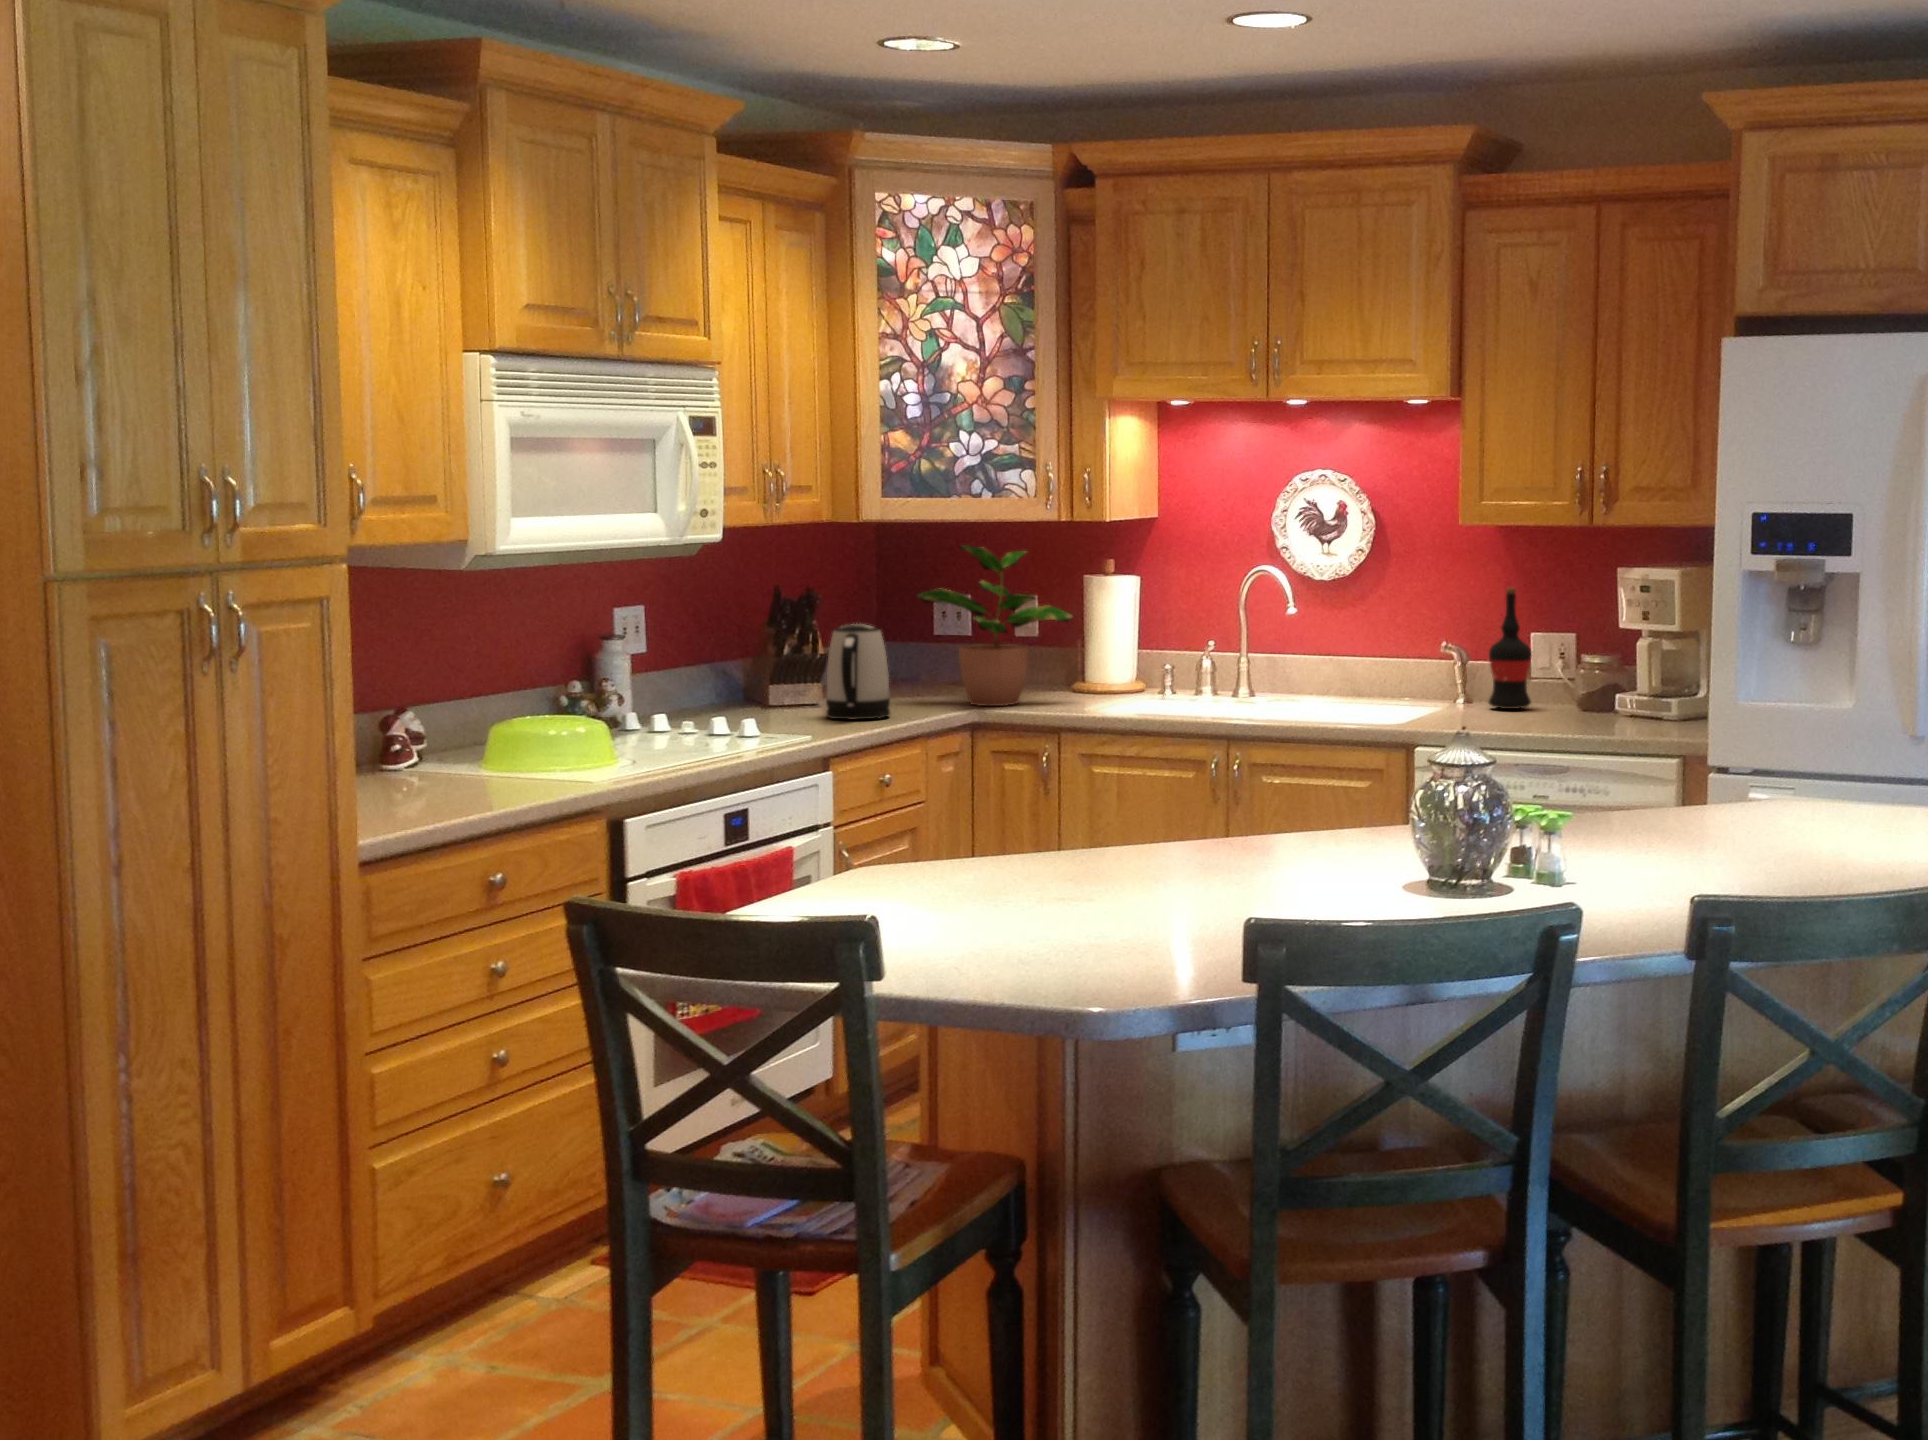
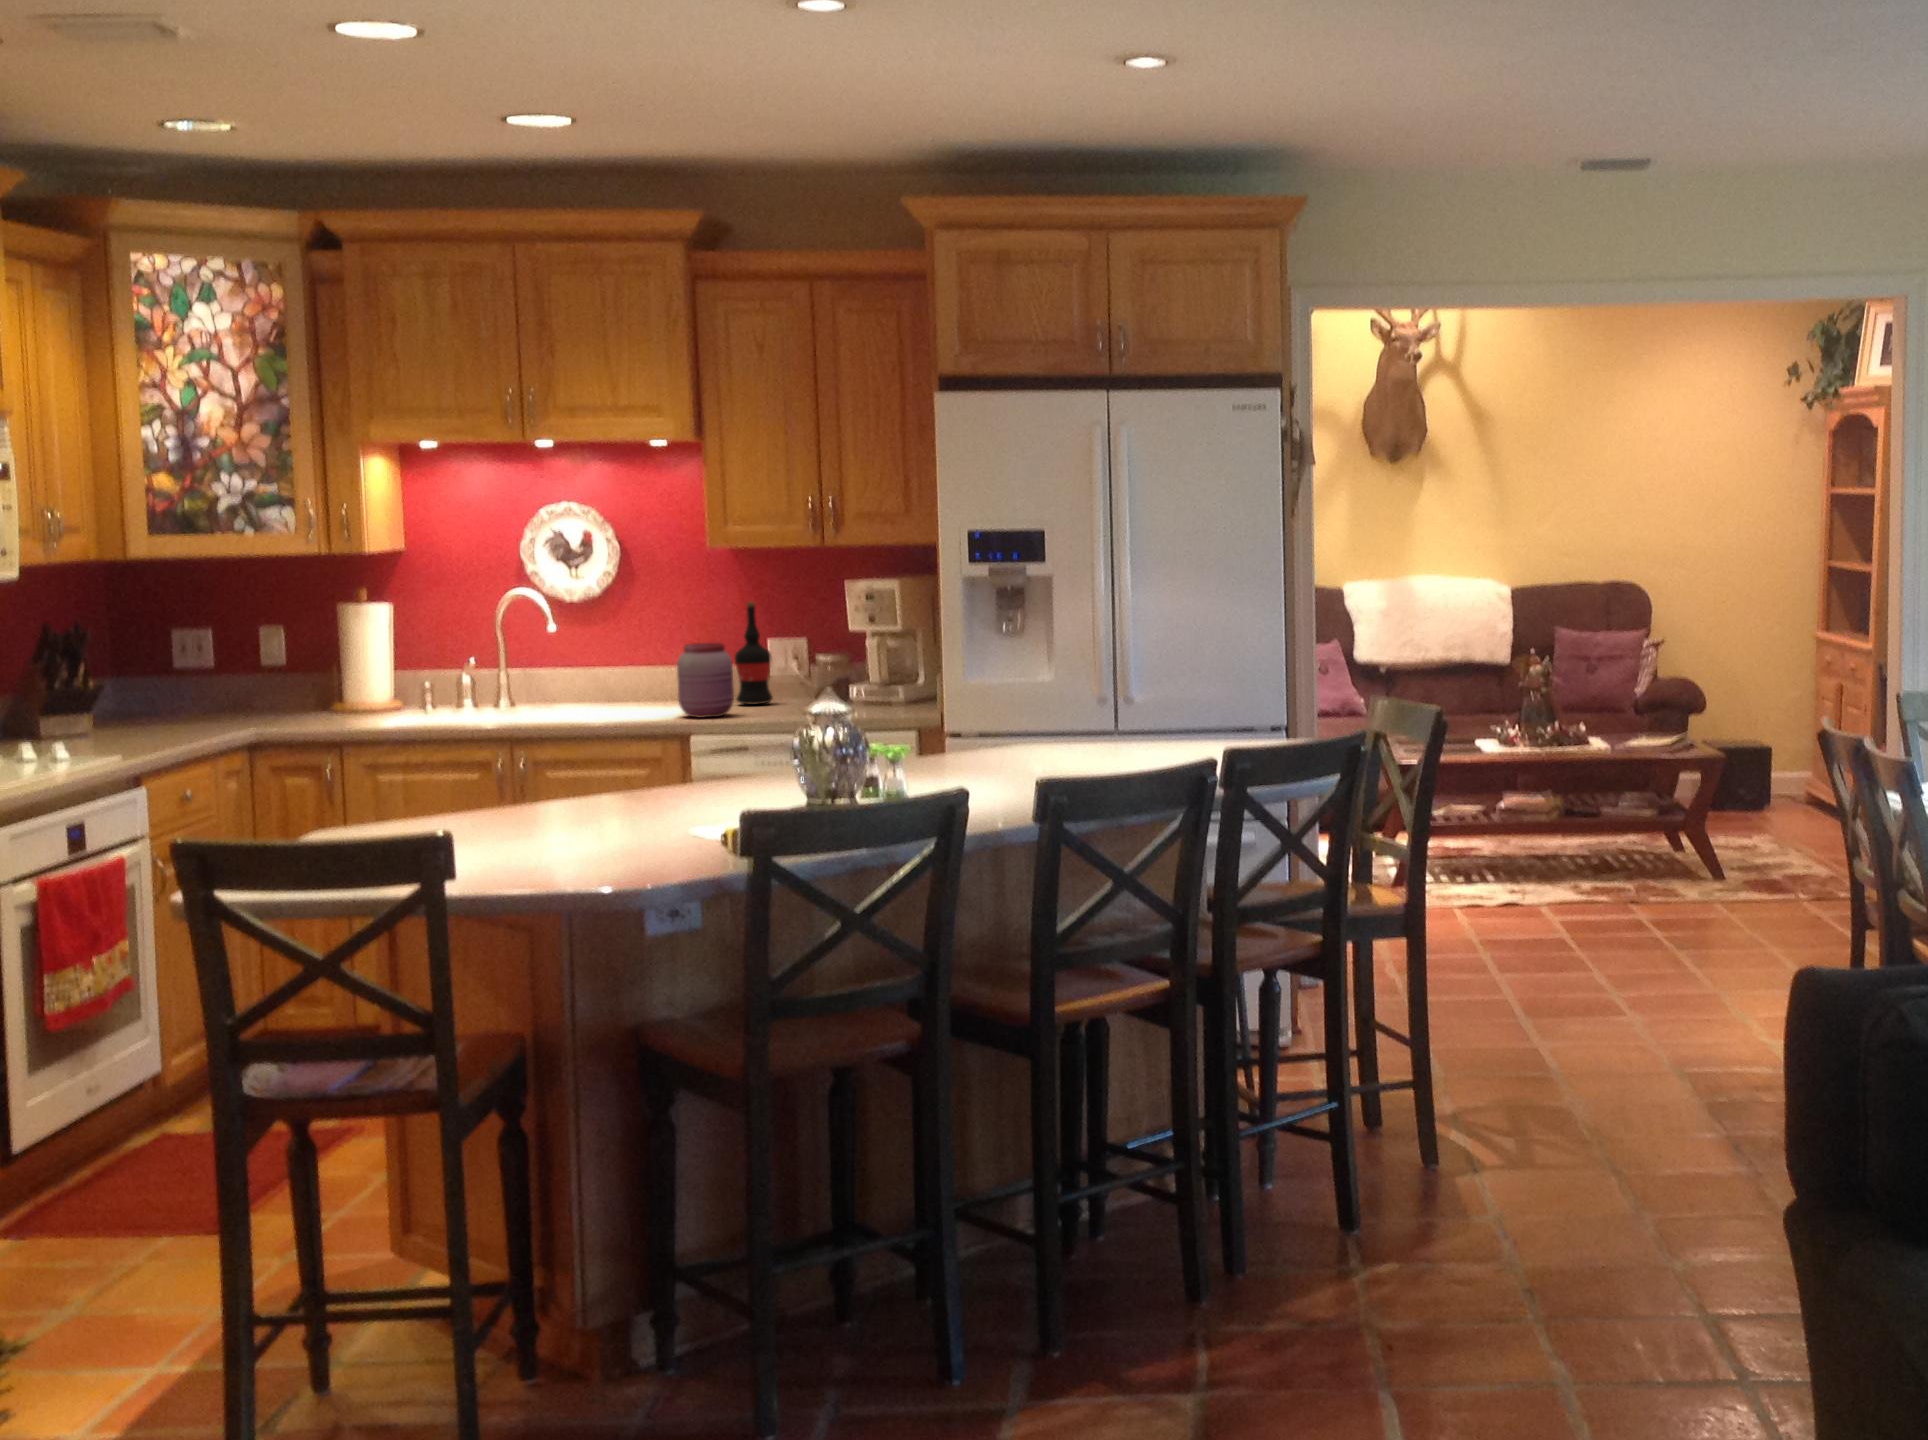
potted plant: present [916,545,1073,706] -> none [184,579,347,728]
kettle: present [826,624,890,719] -> none [110,656,178,746]
jar: none [1413,635,1476,724] -> present [677,643,734,718]

